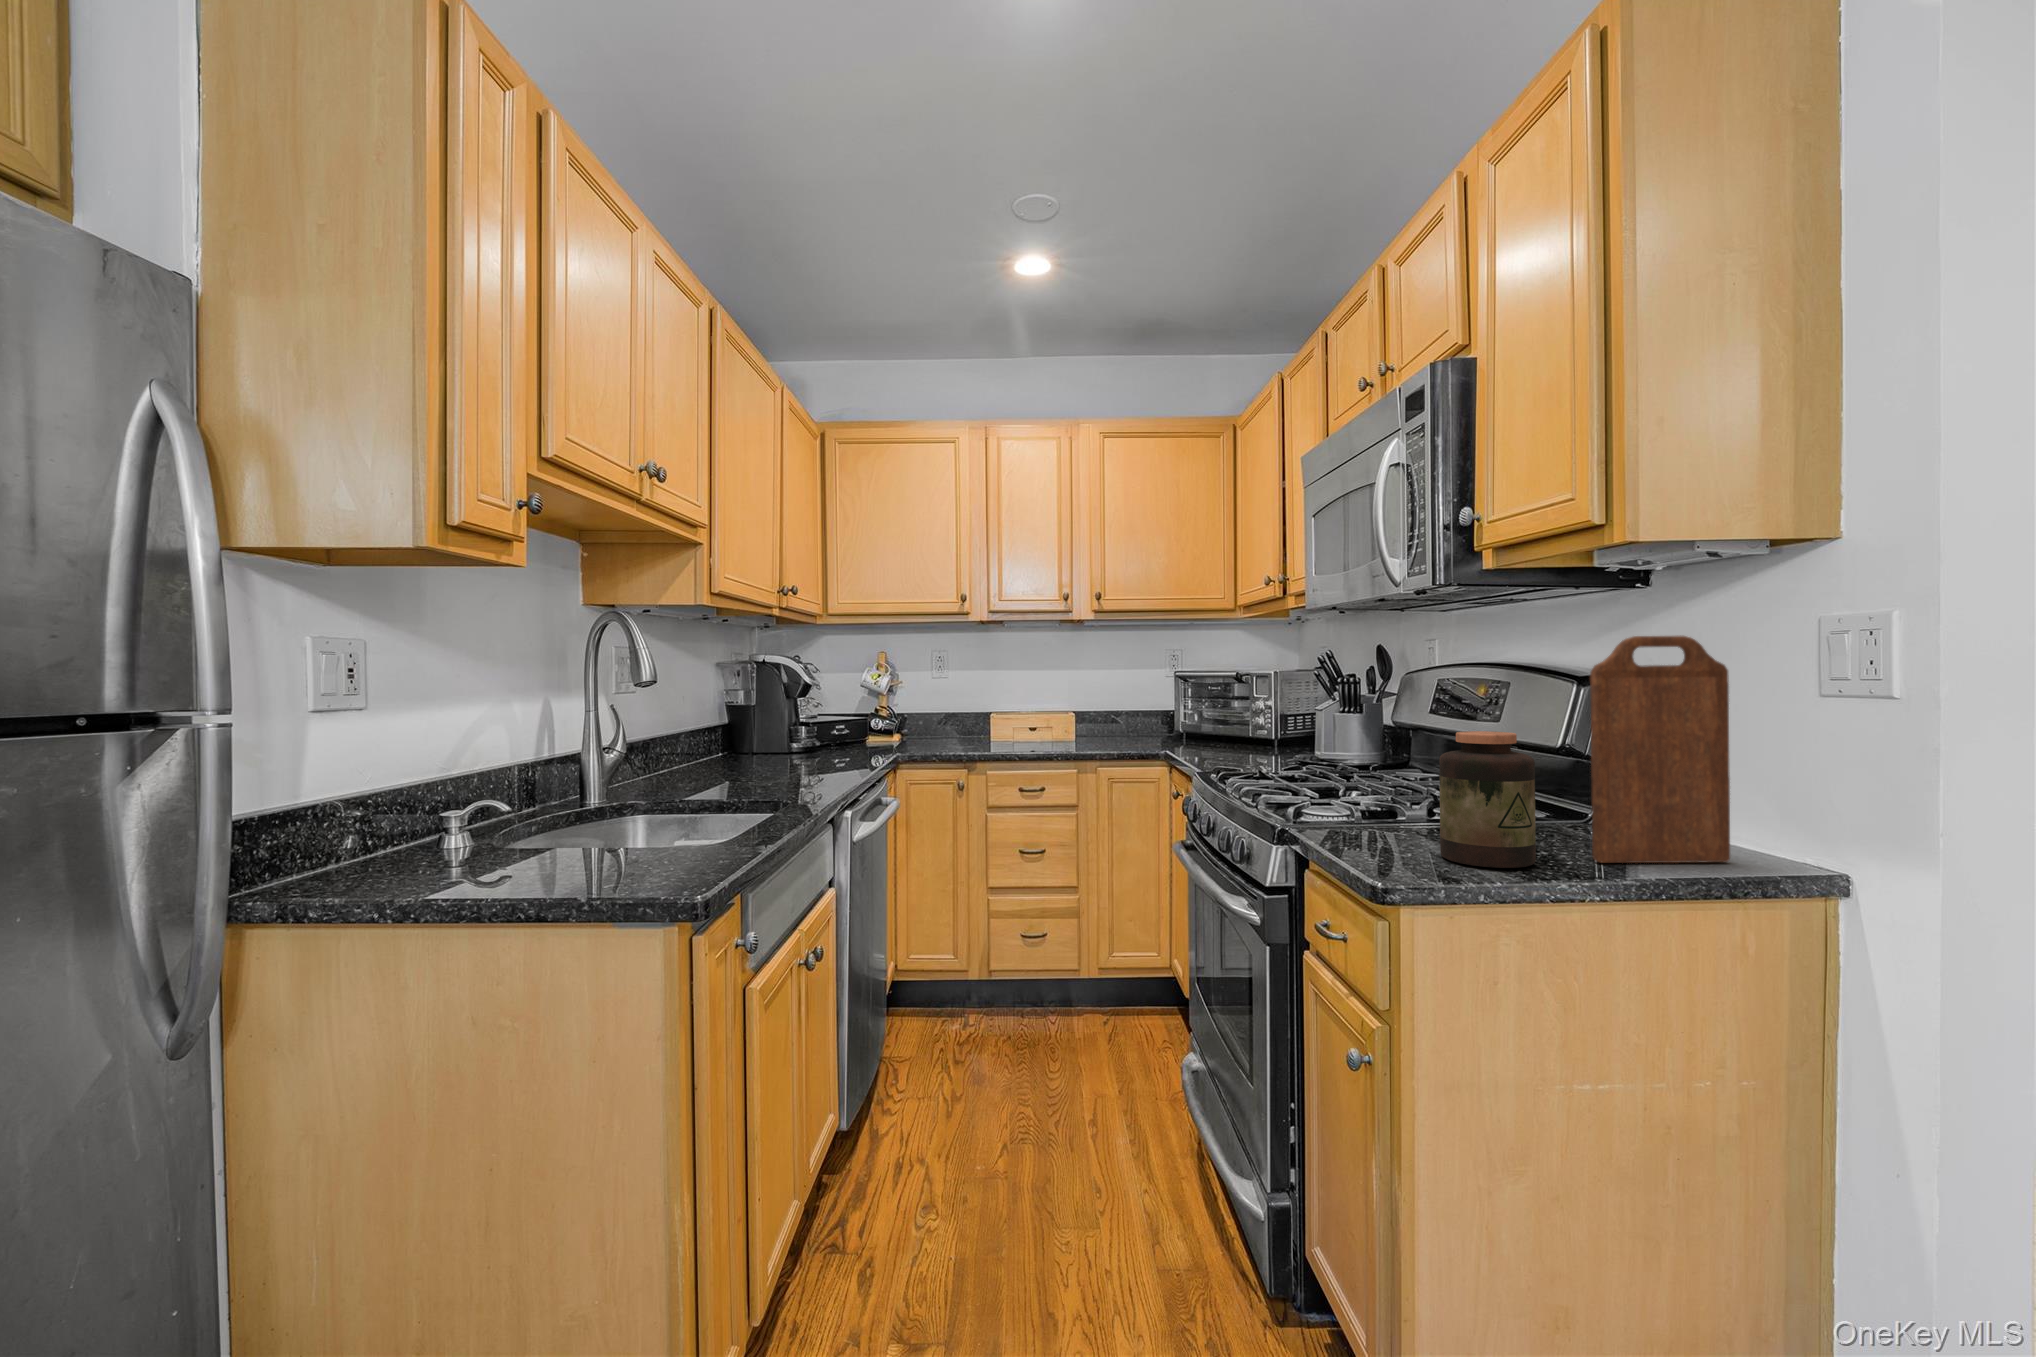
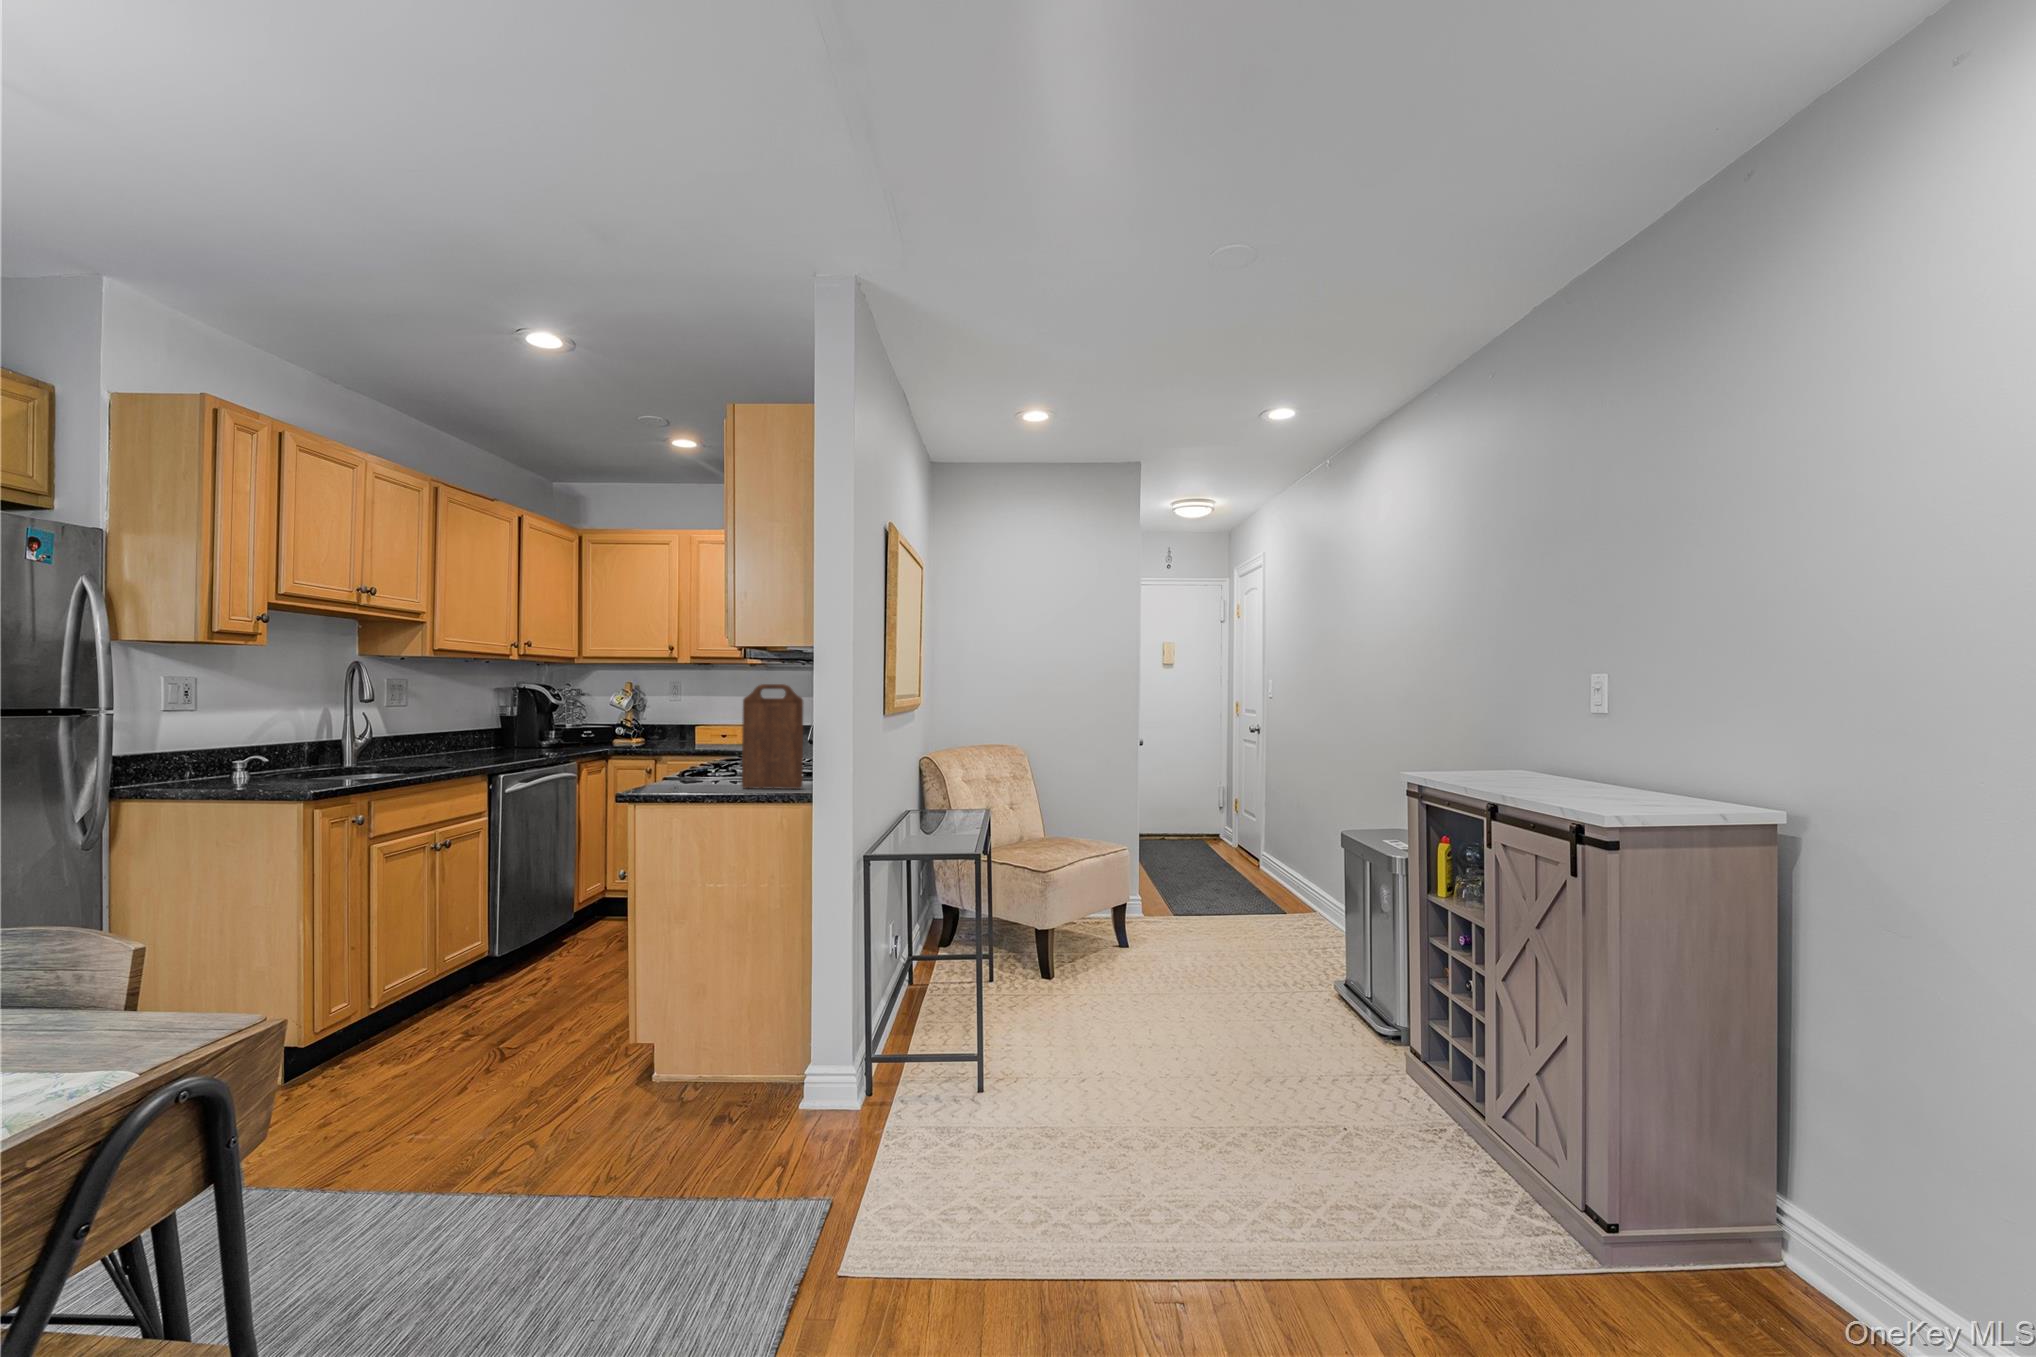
jar: present [1439,731,1536,868] -> none [678,728,720,789]

